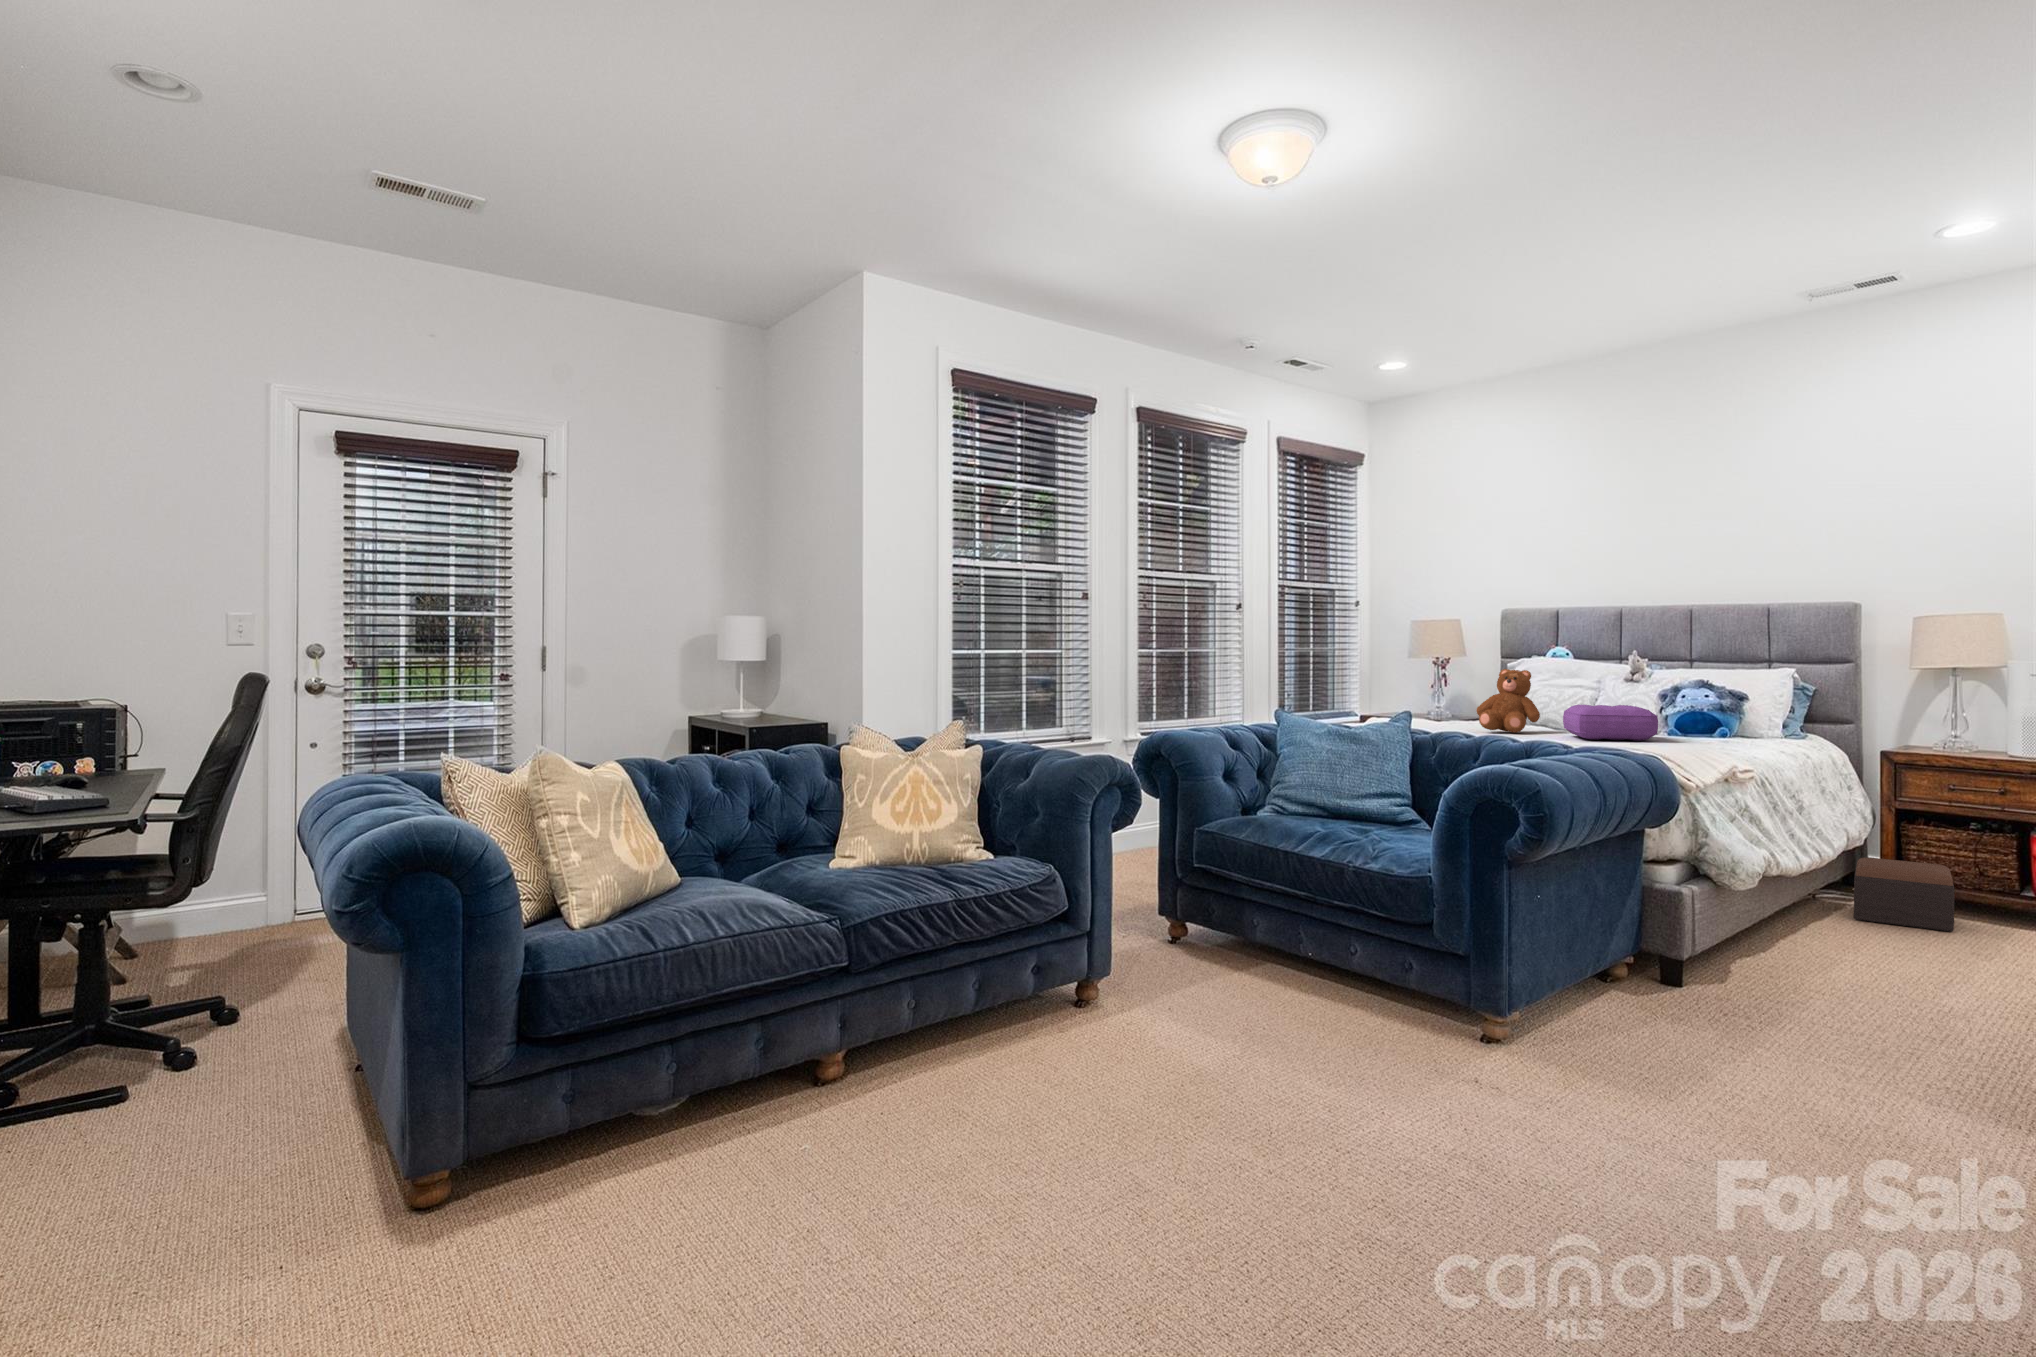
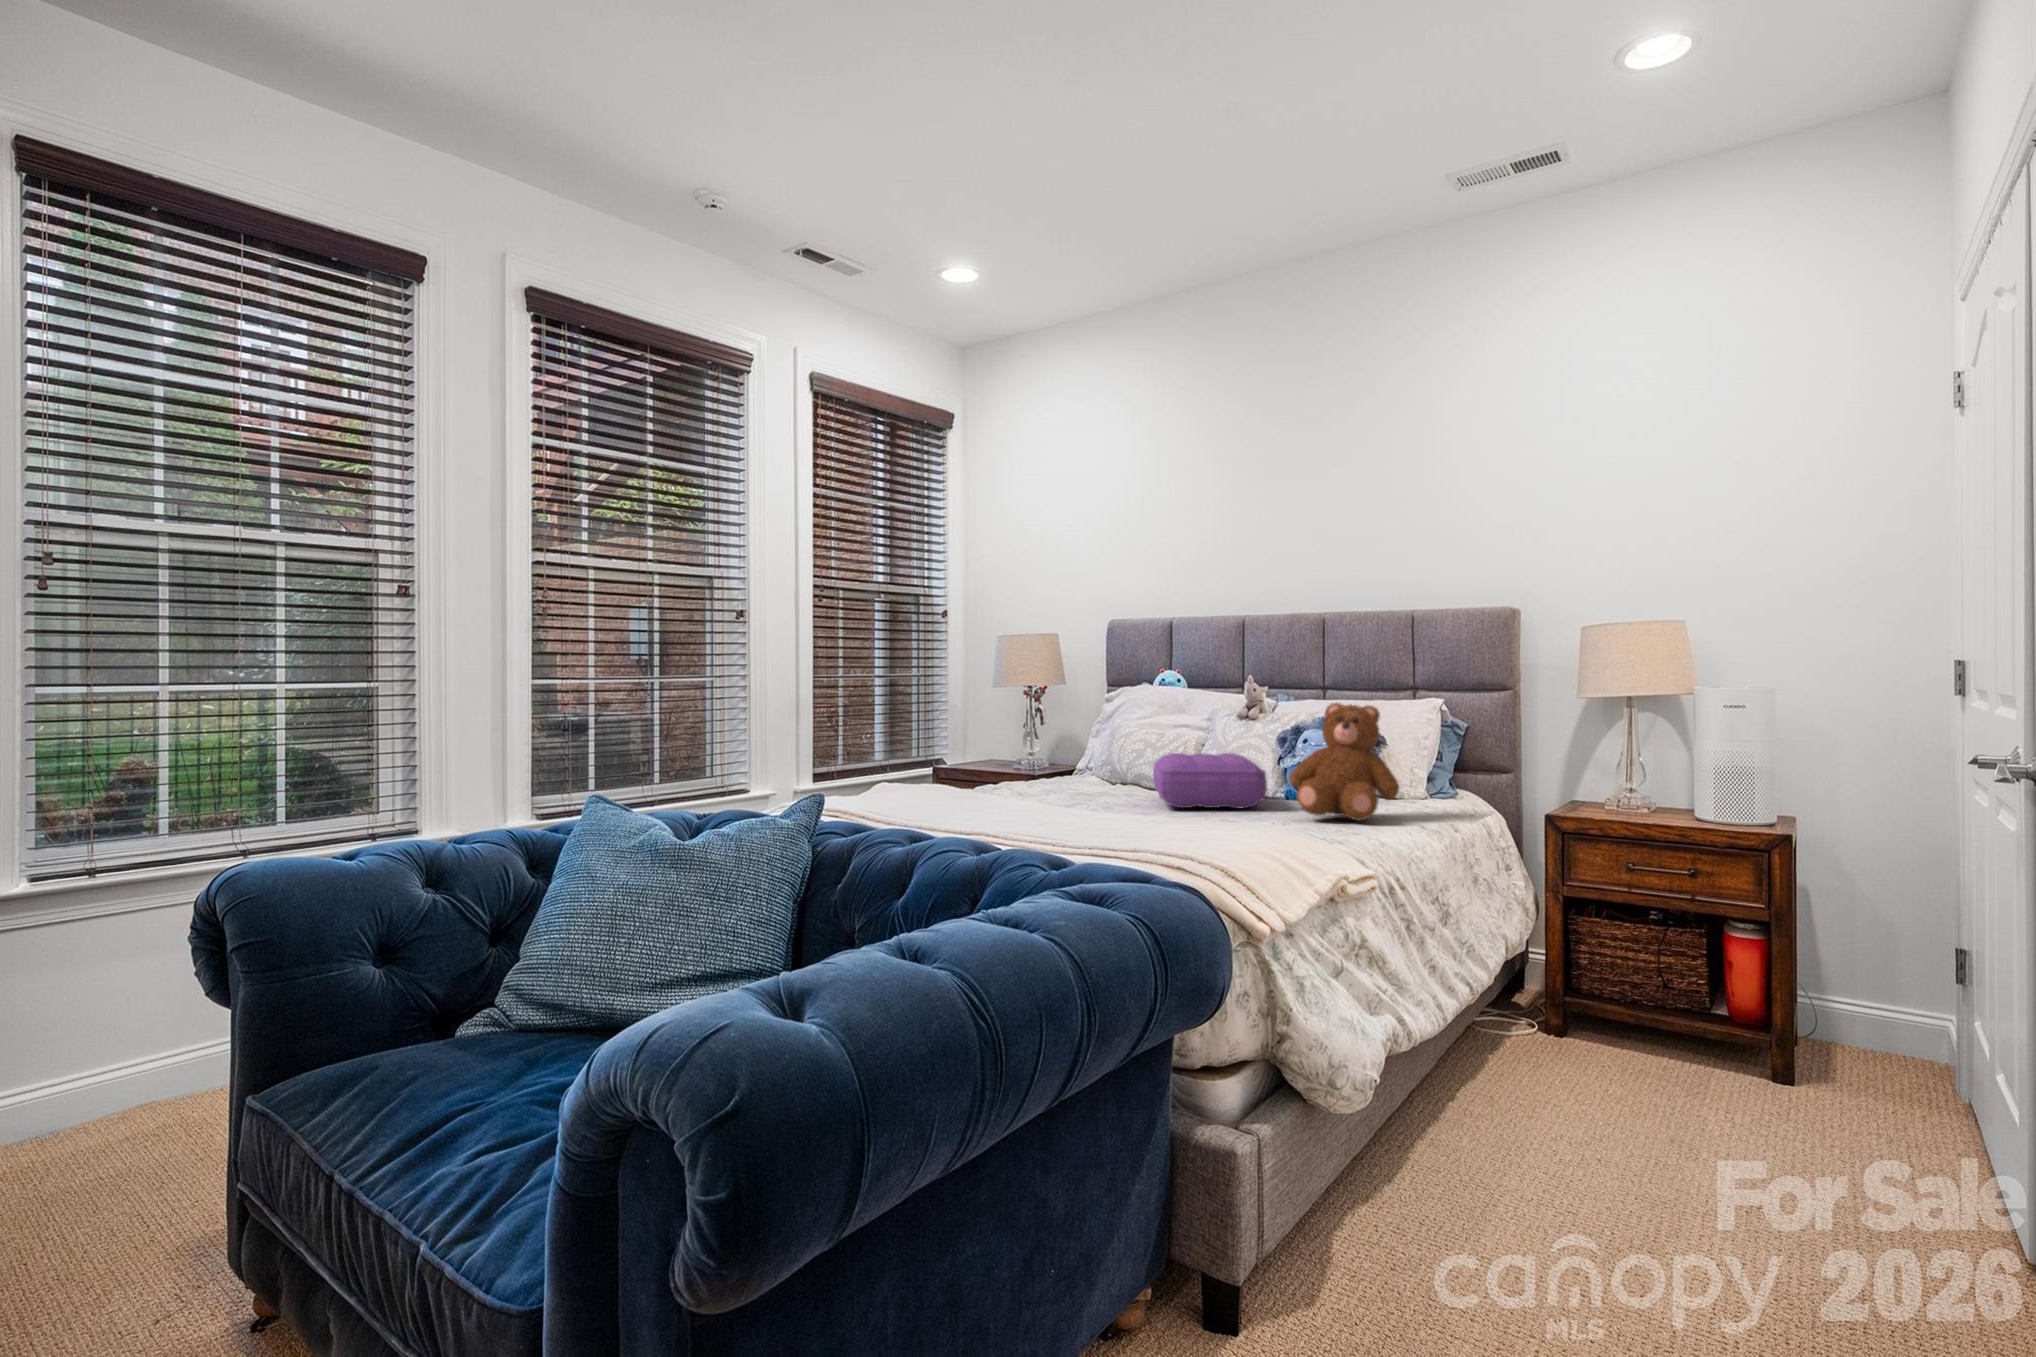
teddy bear: present [1476,669,1540,733] -> present [1289,703,1399,821]
footstool: present [1854,858,1955,932] -> none [1516,966,1640,1083]

